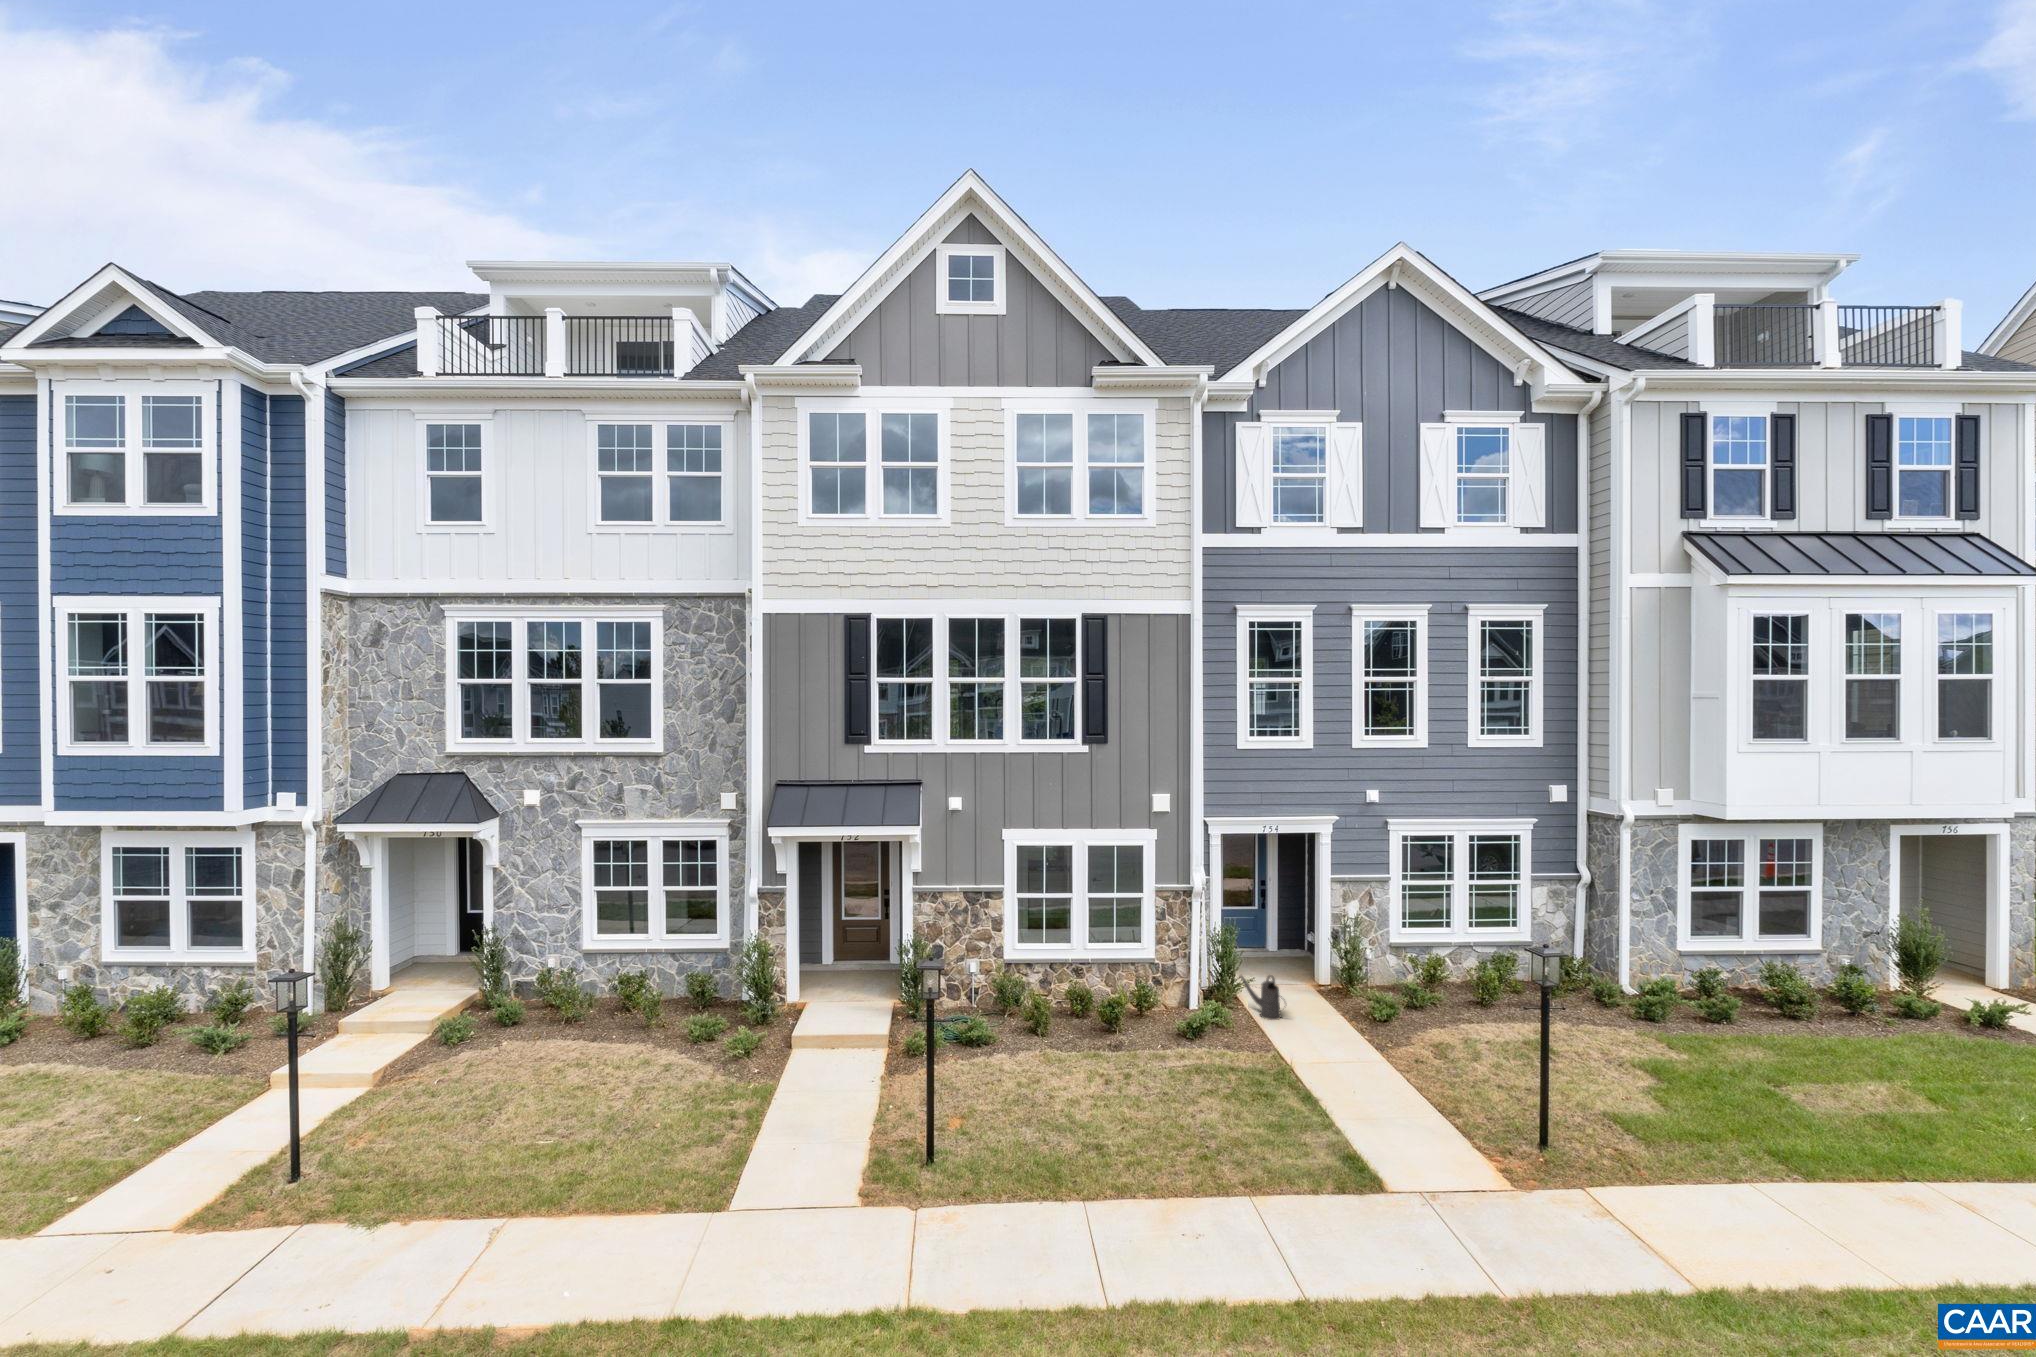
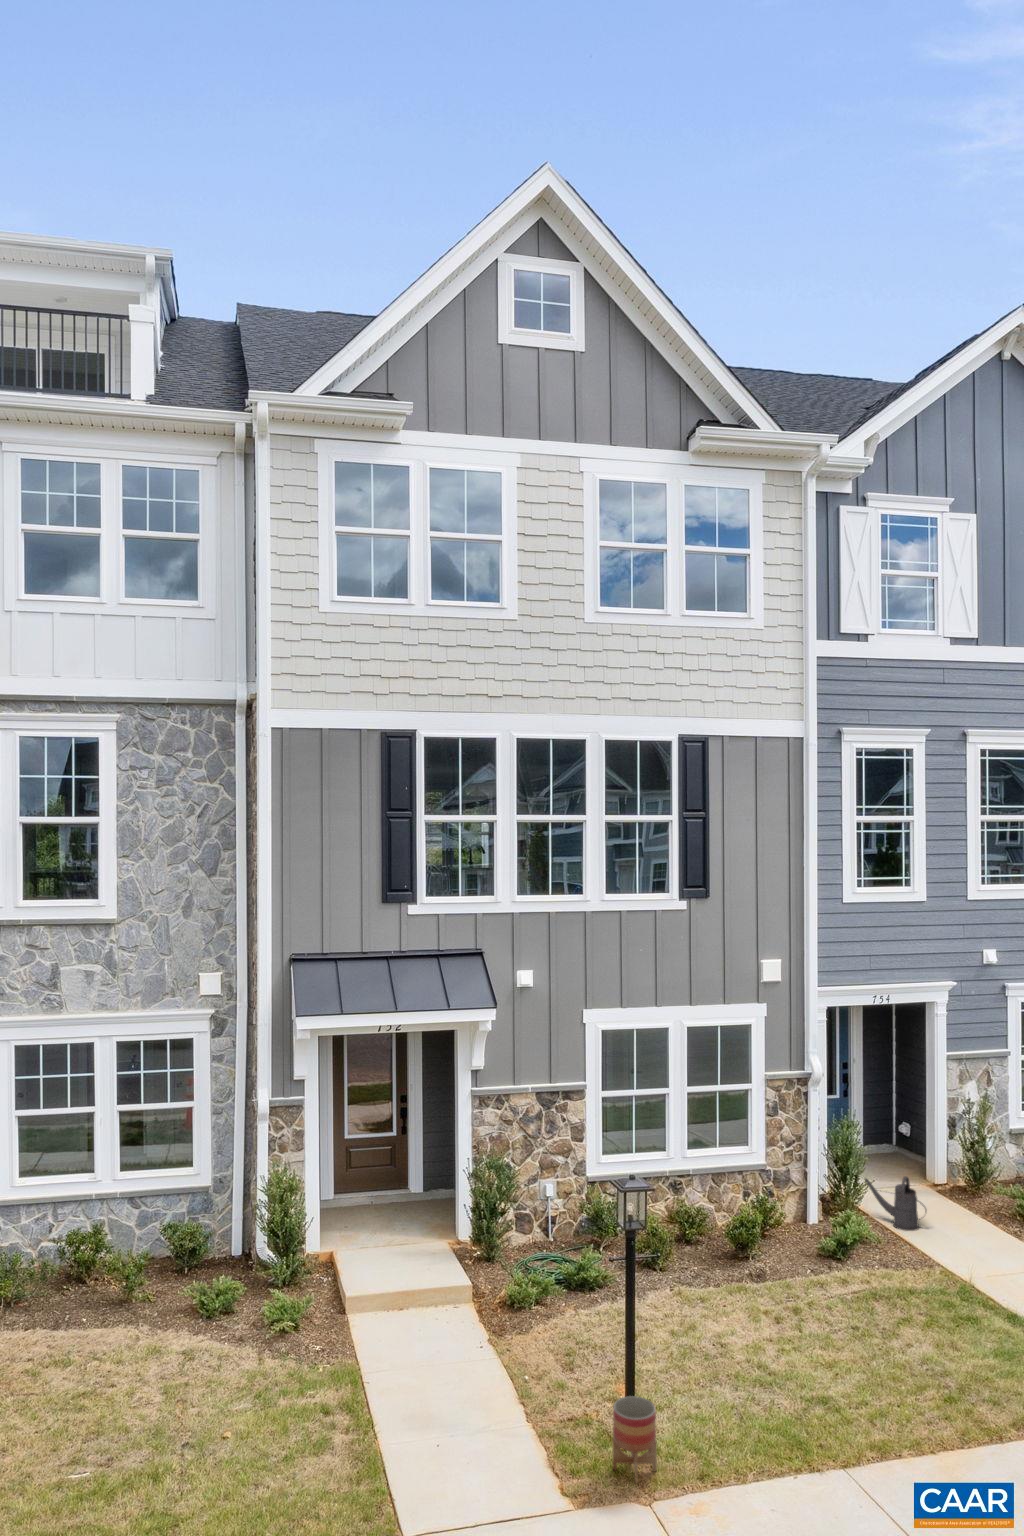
planter: none [891,1127,926,1197] -> present [613,1396,657,1483]

